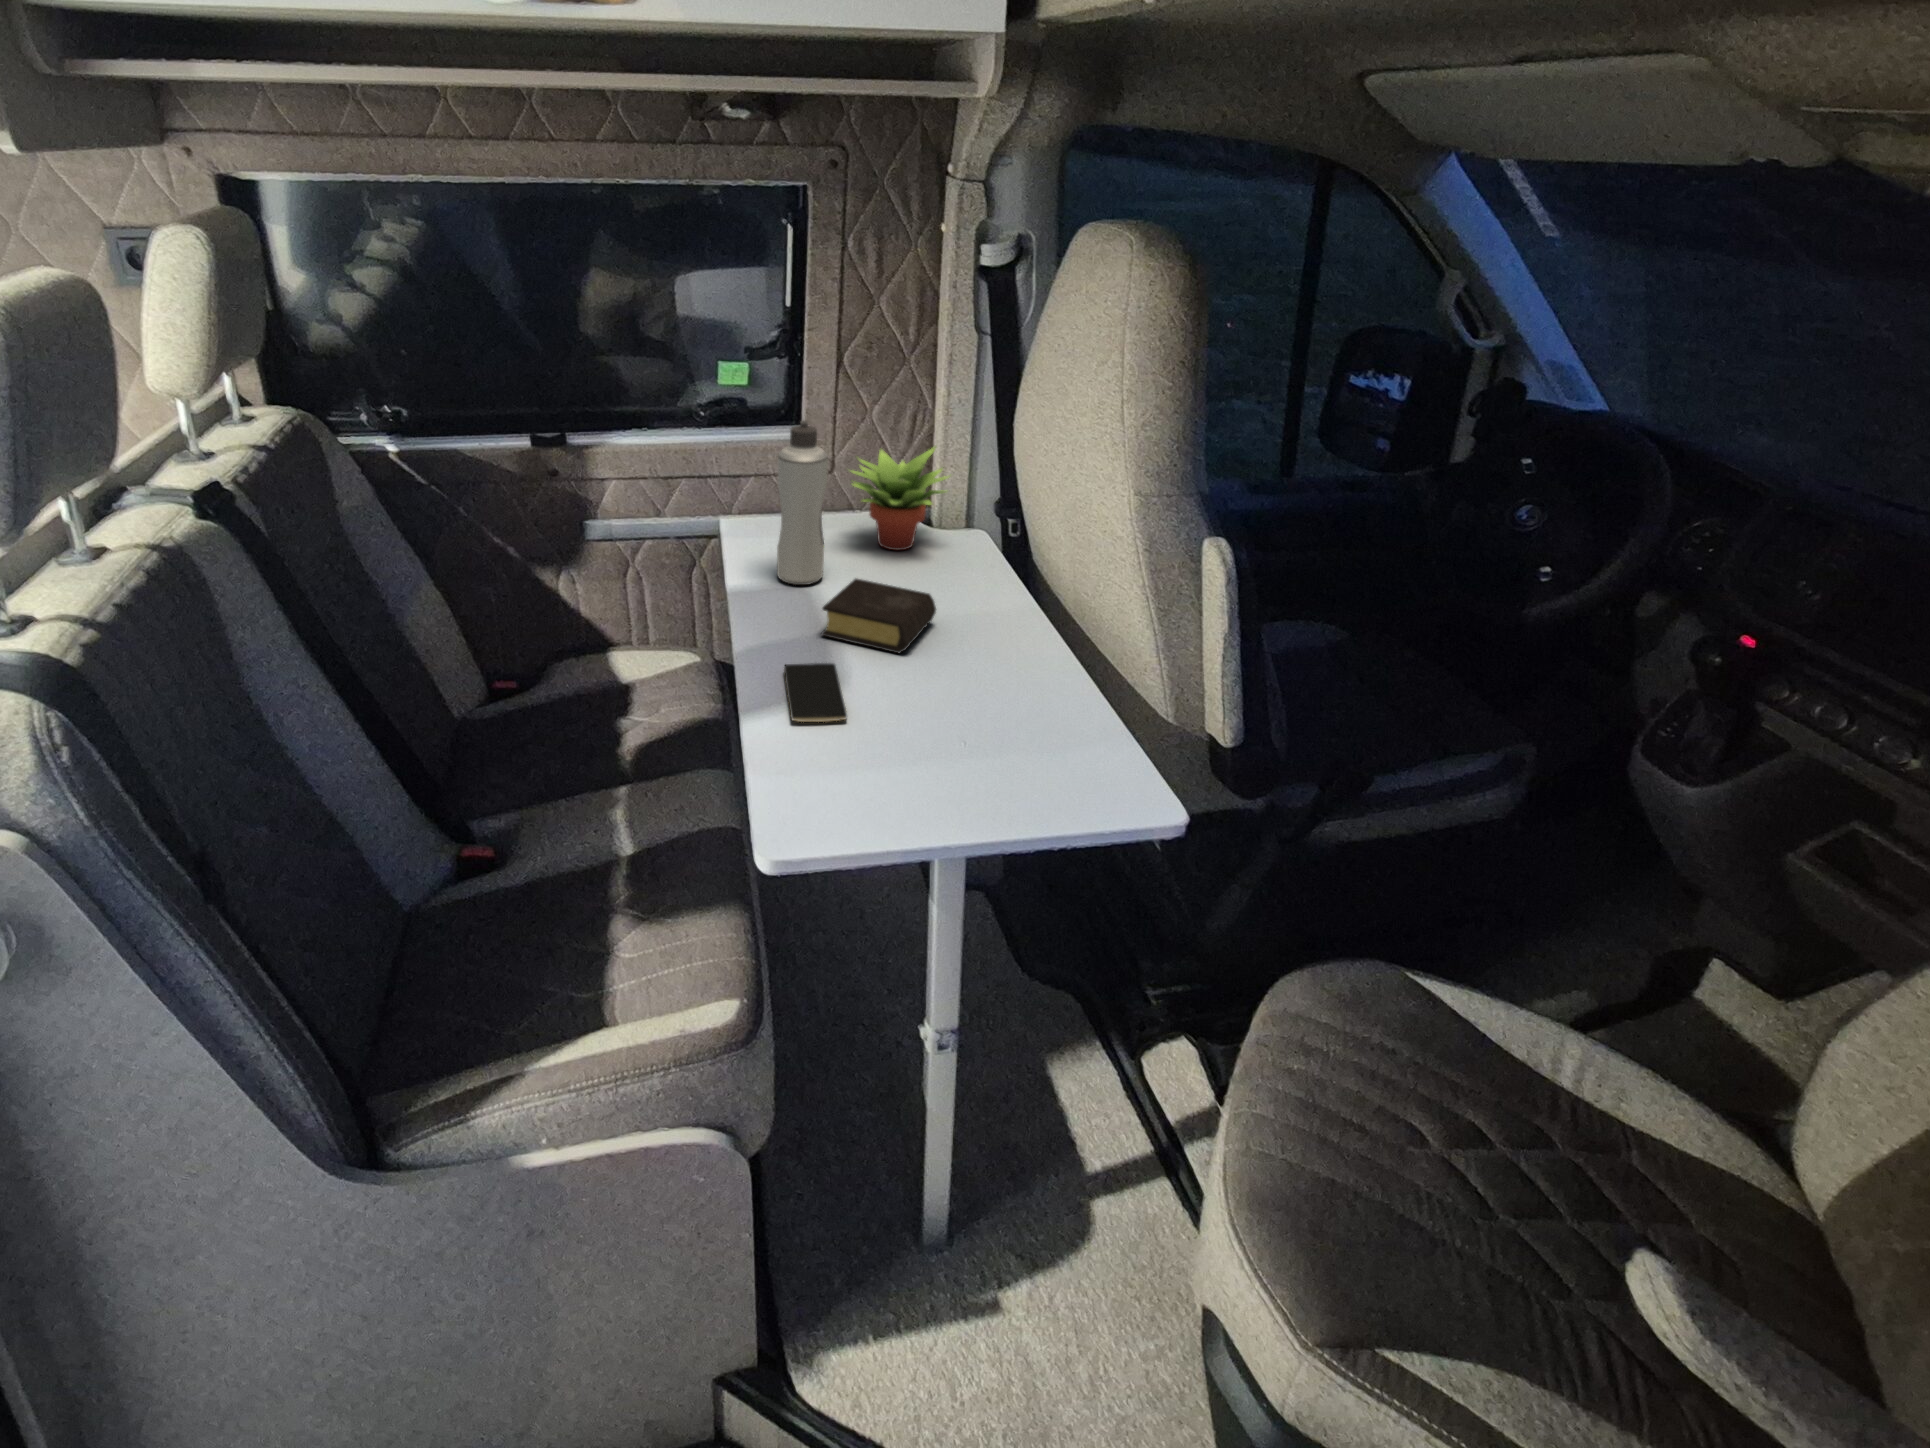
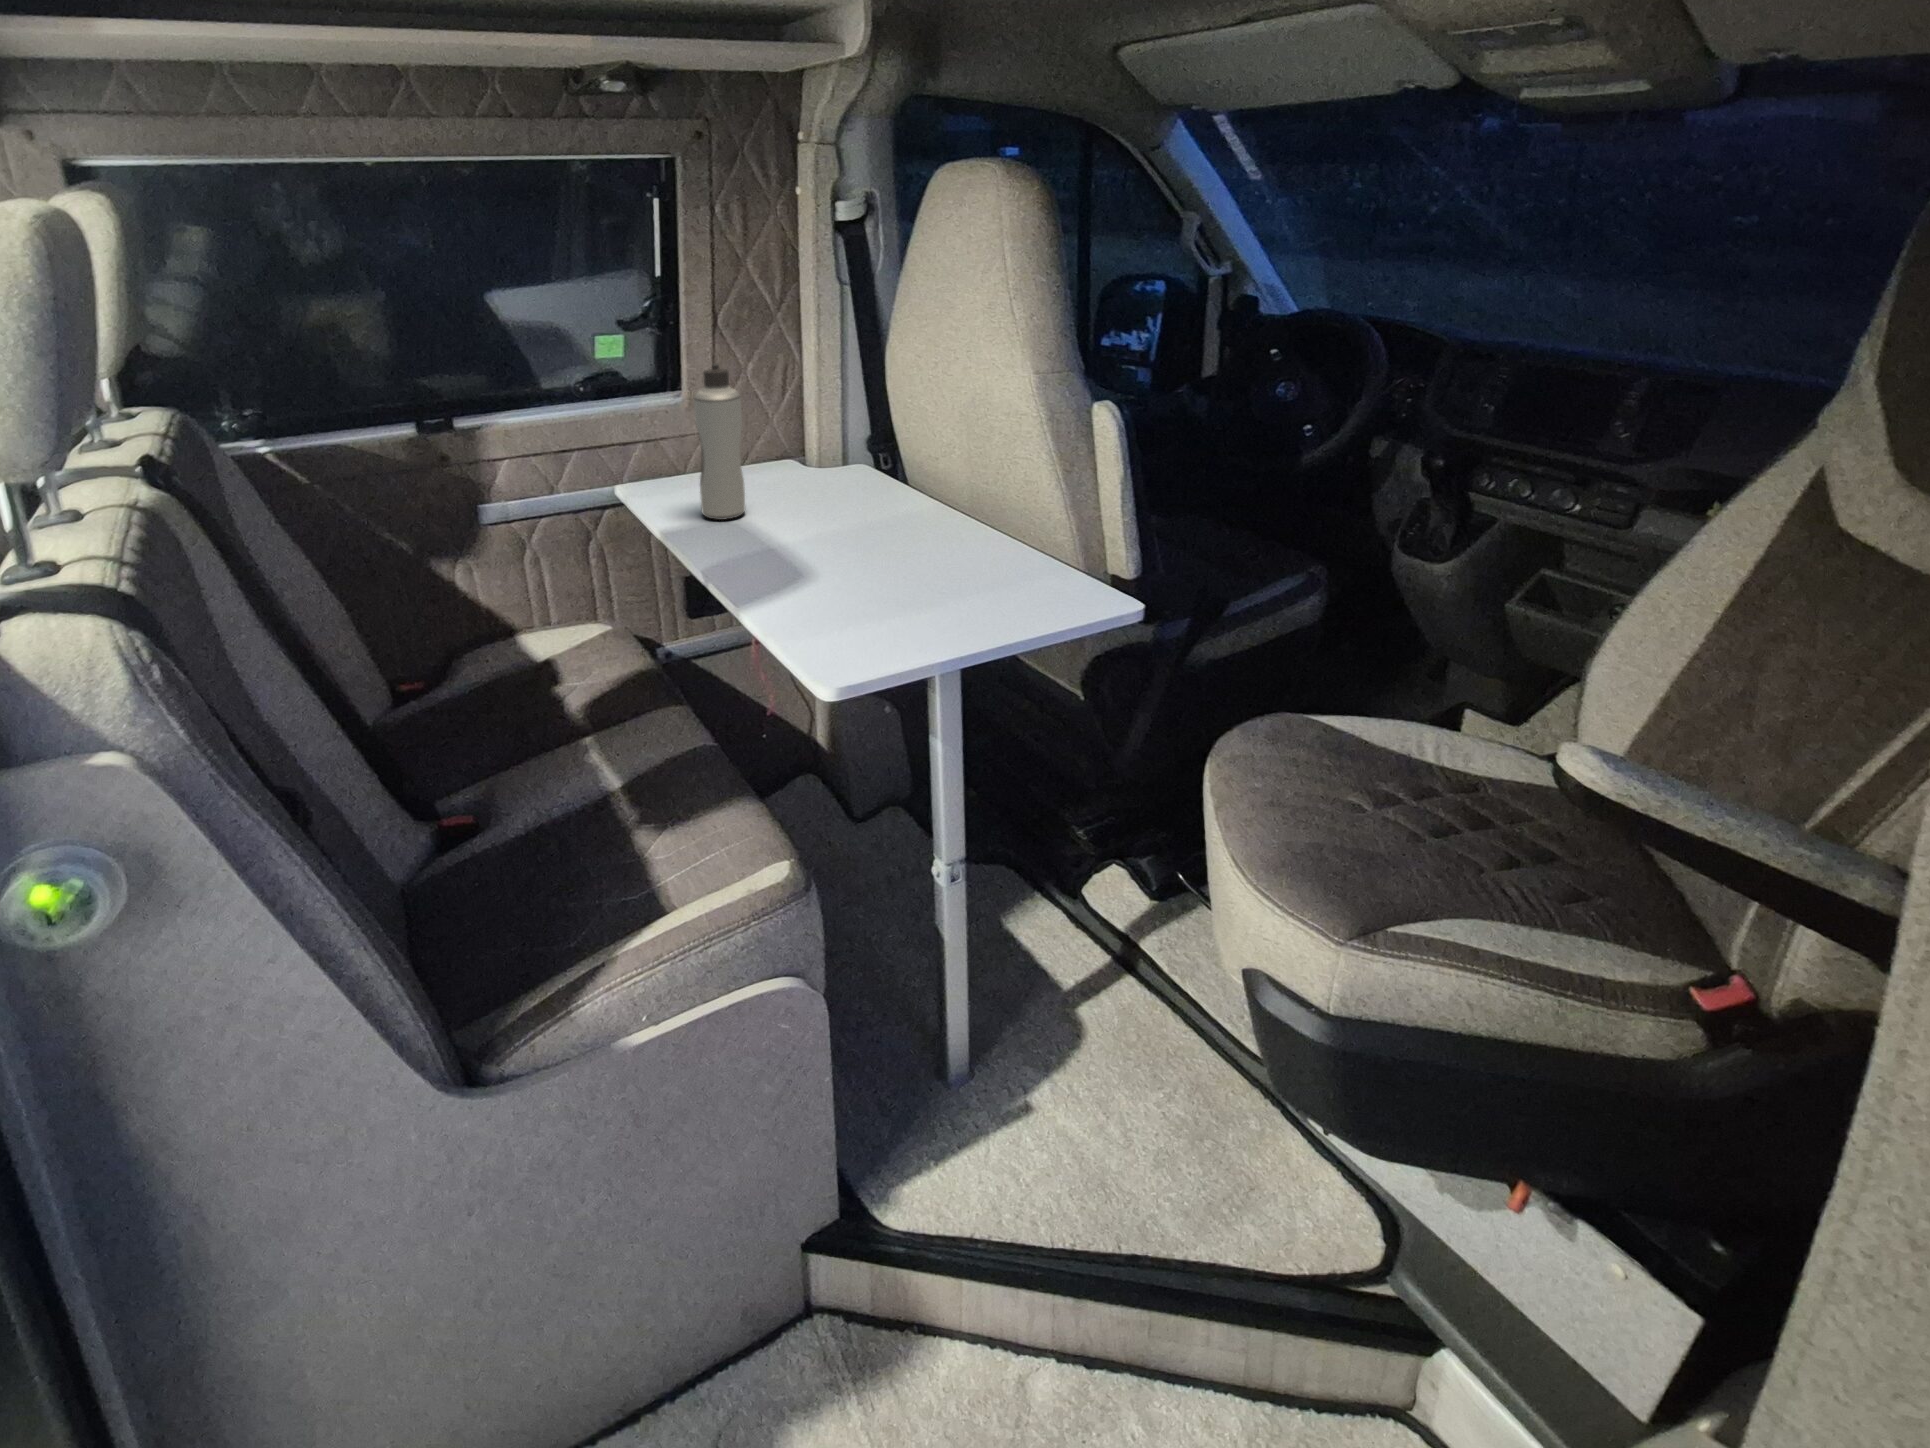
succulent plant: present [851,446,950,550] -> none [746,385,840,486]
book: present [822,579,936,653] -> none [770,500,866,552]
smartphone: present [784,663,847,722] -> none [755,565,834,608]

